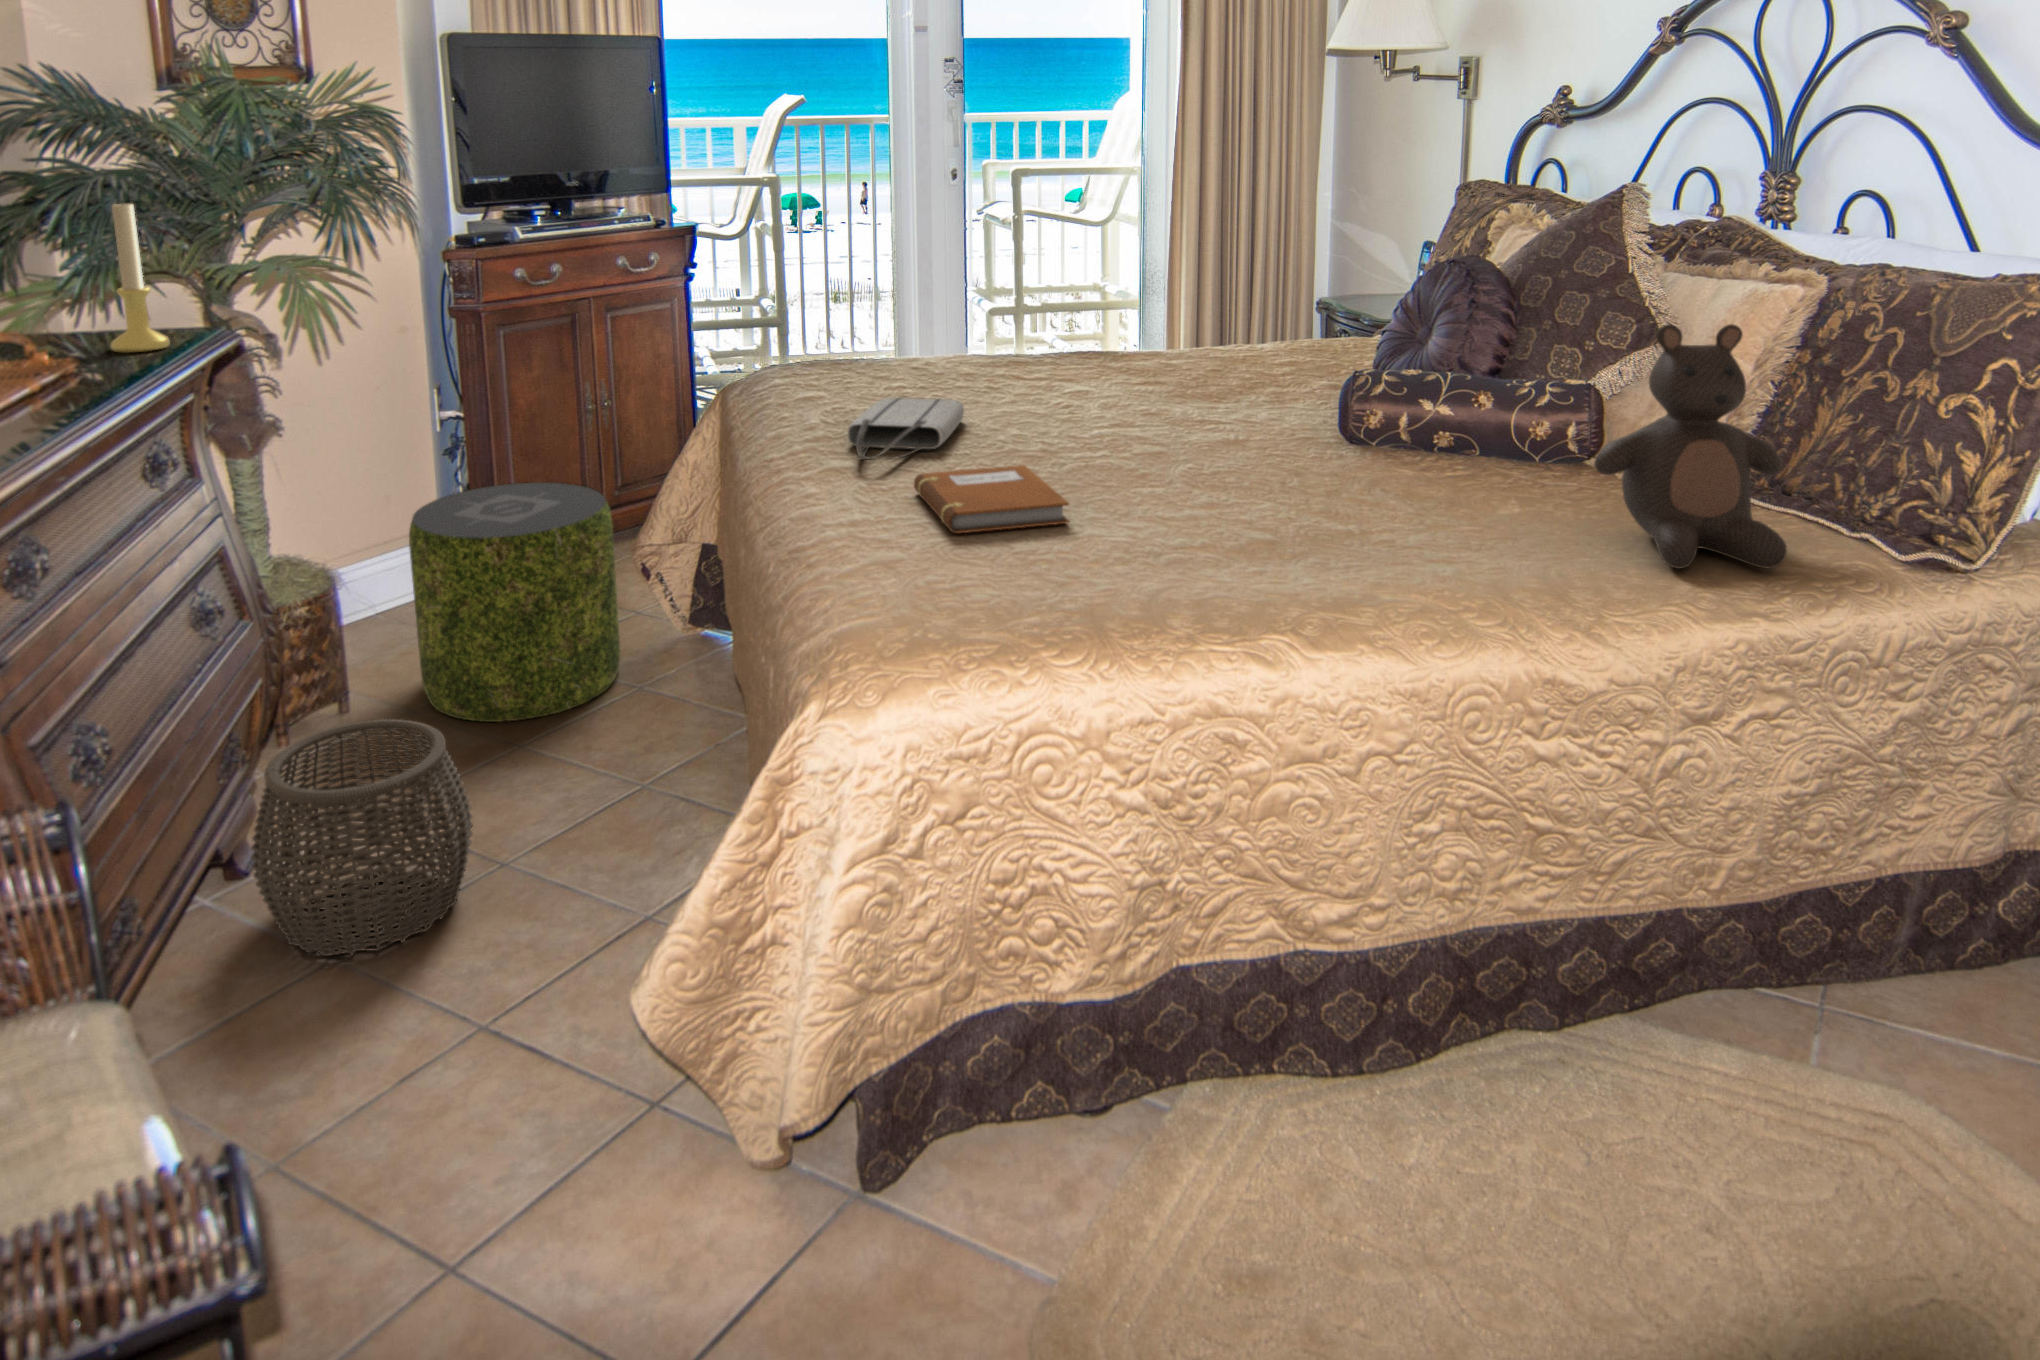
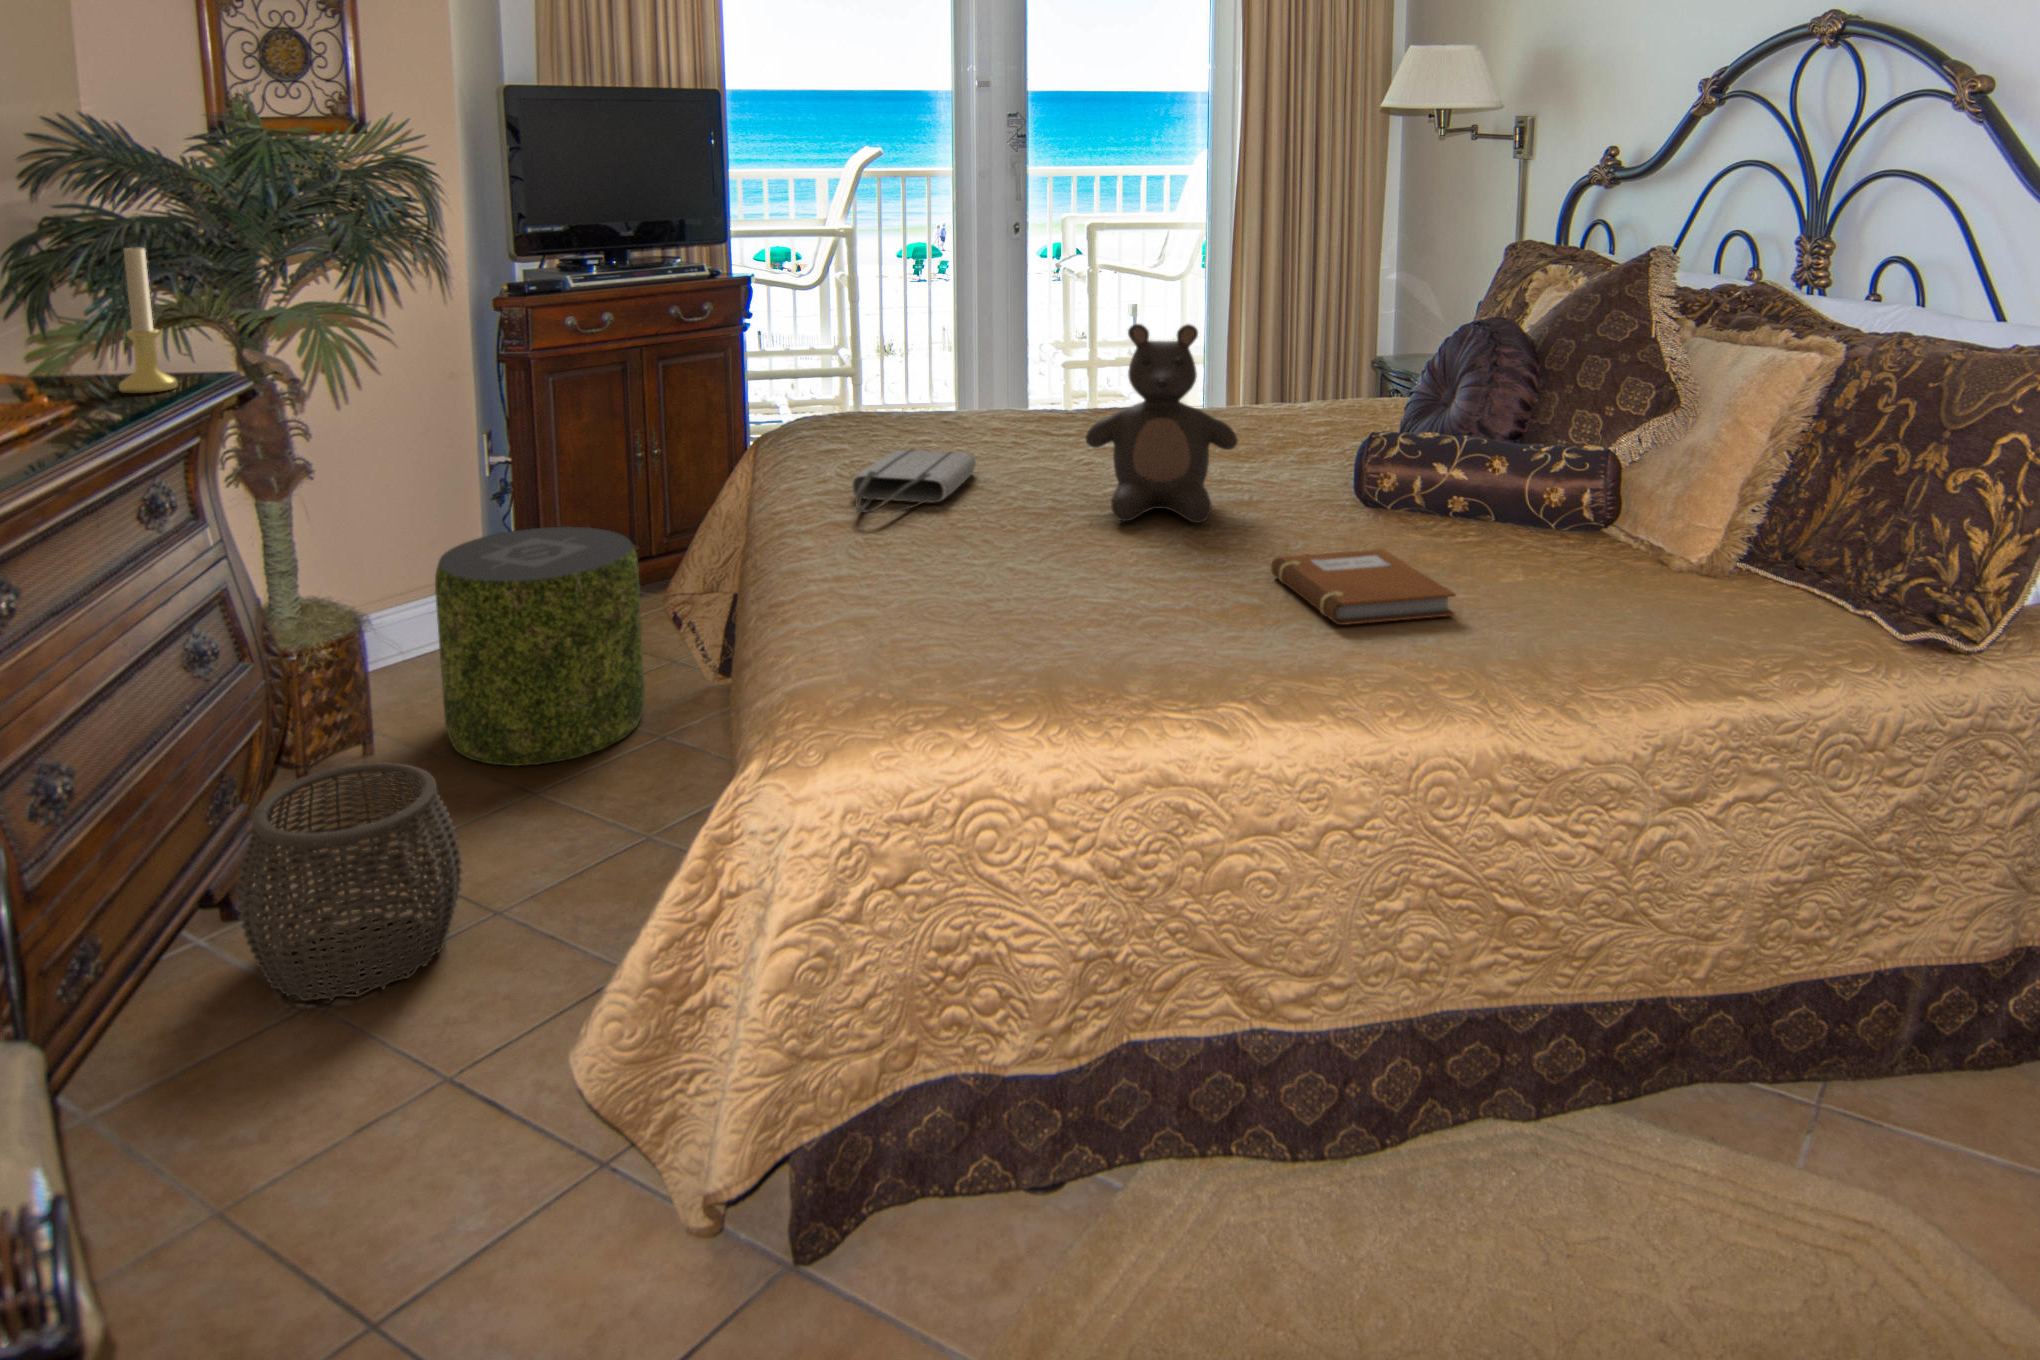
teddy bear: present [1594,324,1787,569] -> present [1086,324,1237,523]
notebook: present [914,465,1069,533] -> present [1271,549,1456,625]

